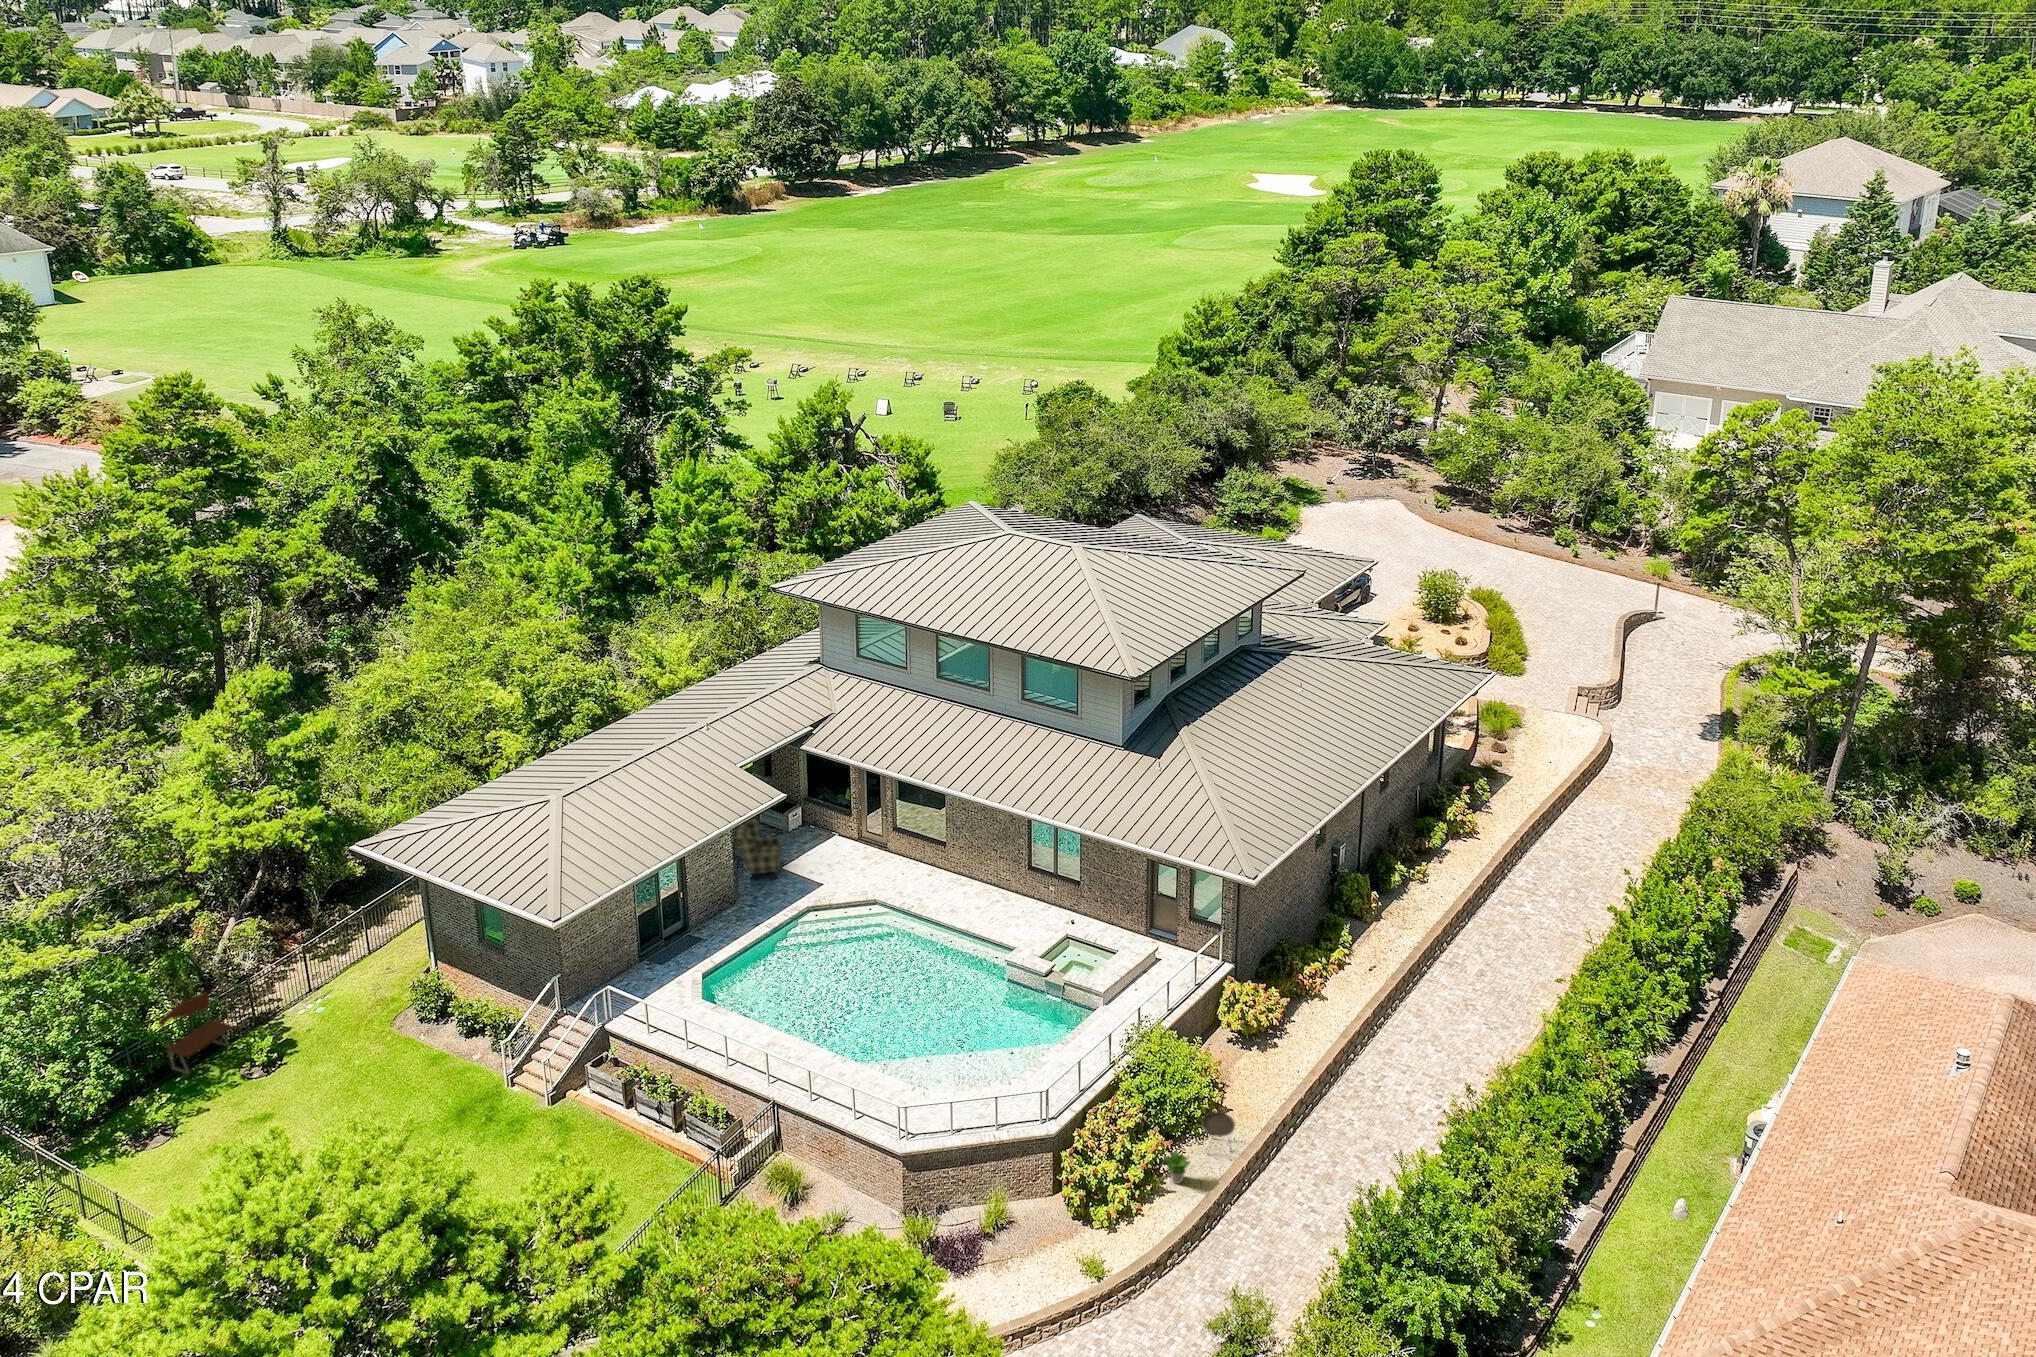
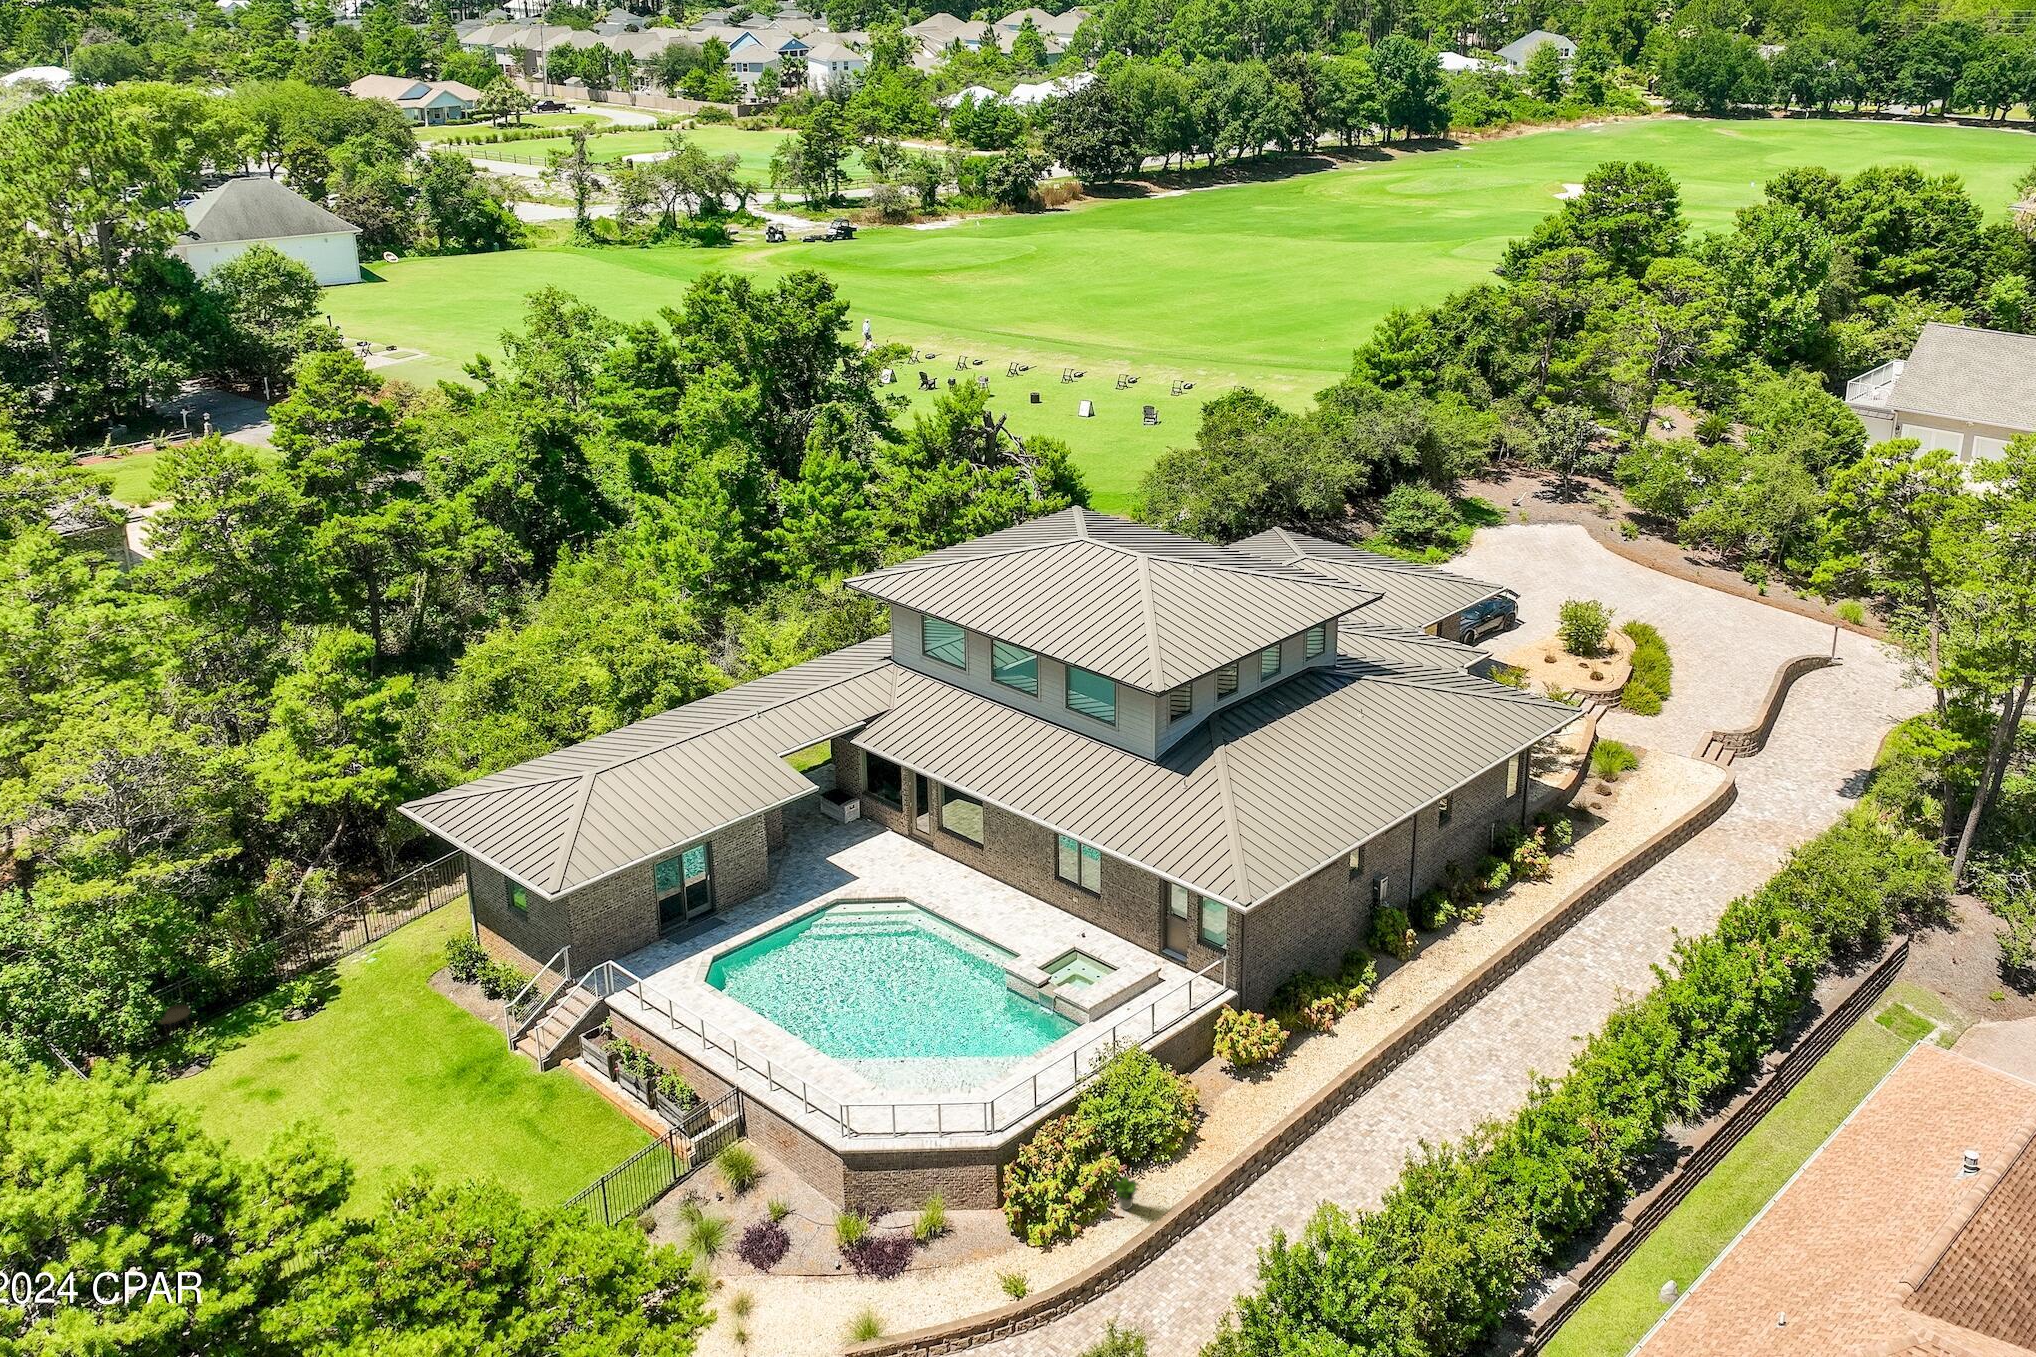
chair: present [736,820,782,878] -> none [776,810,825,870]
bench: present [159,992,232,1074] -> none [210,935,281,1012]
side table: present [1202,1112,1235,1149] -> present [157,1005,193,1033]

